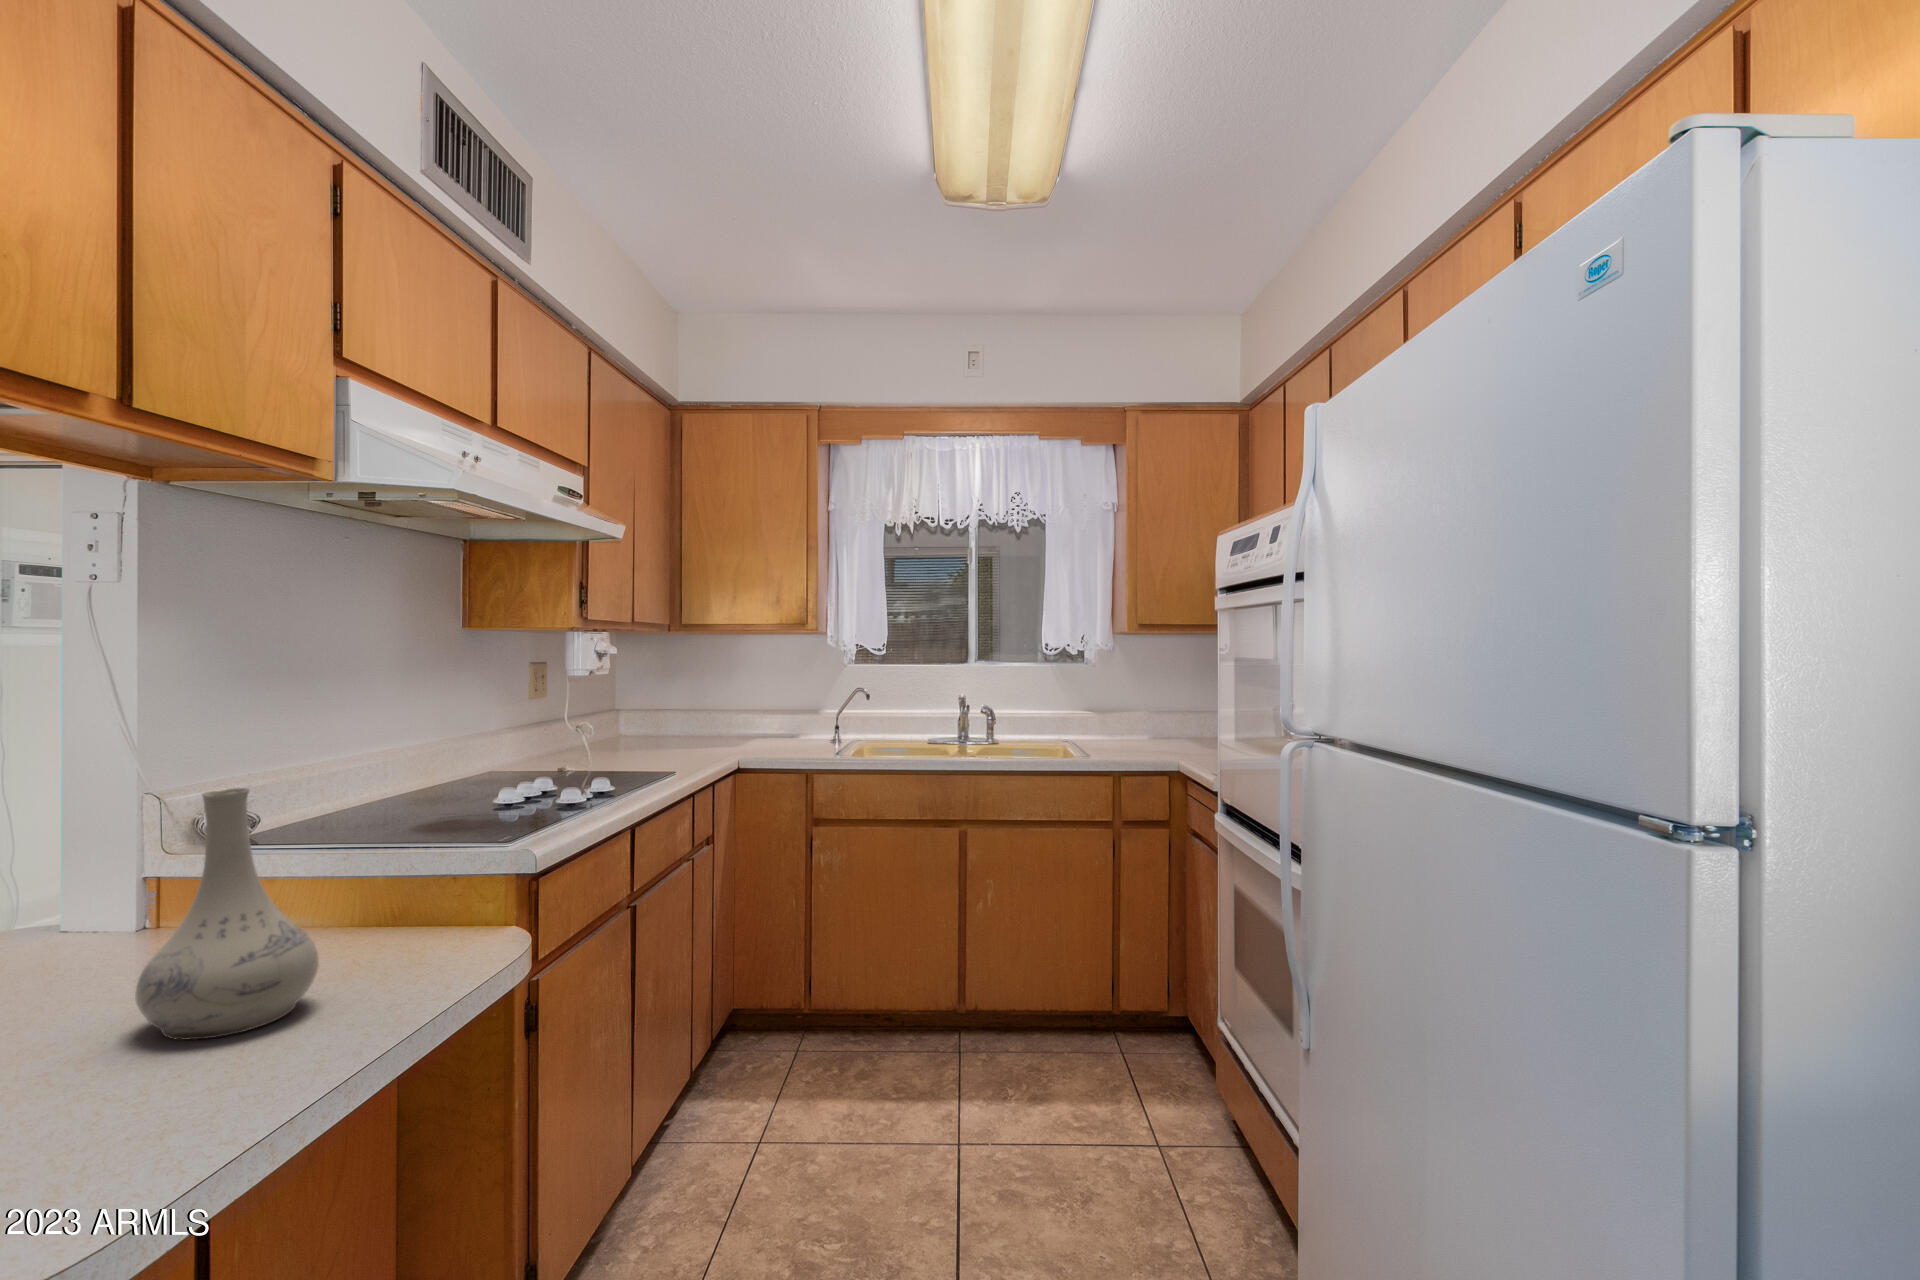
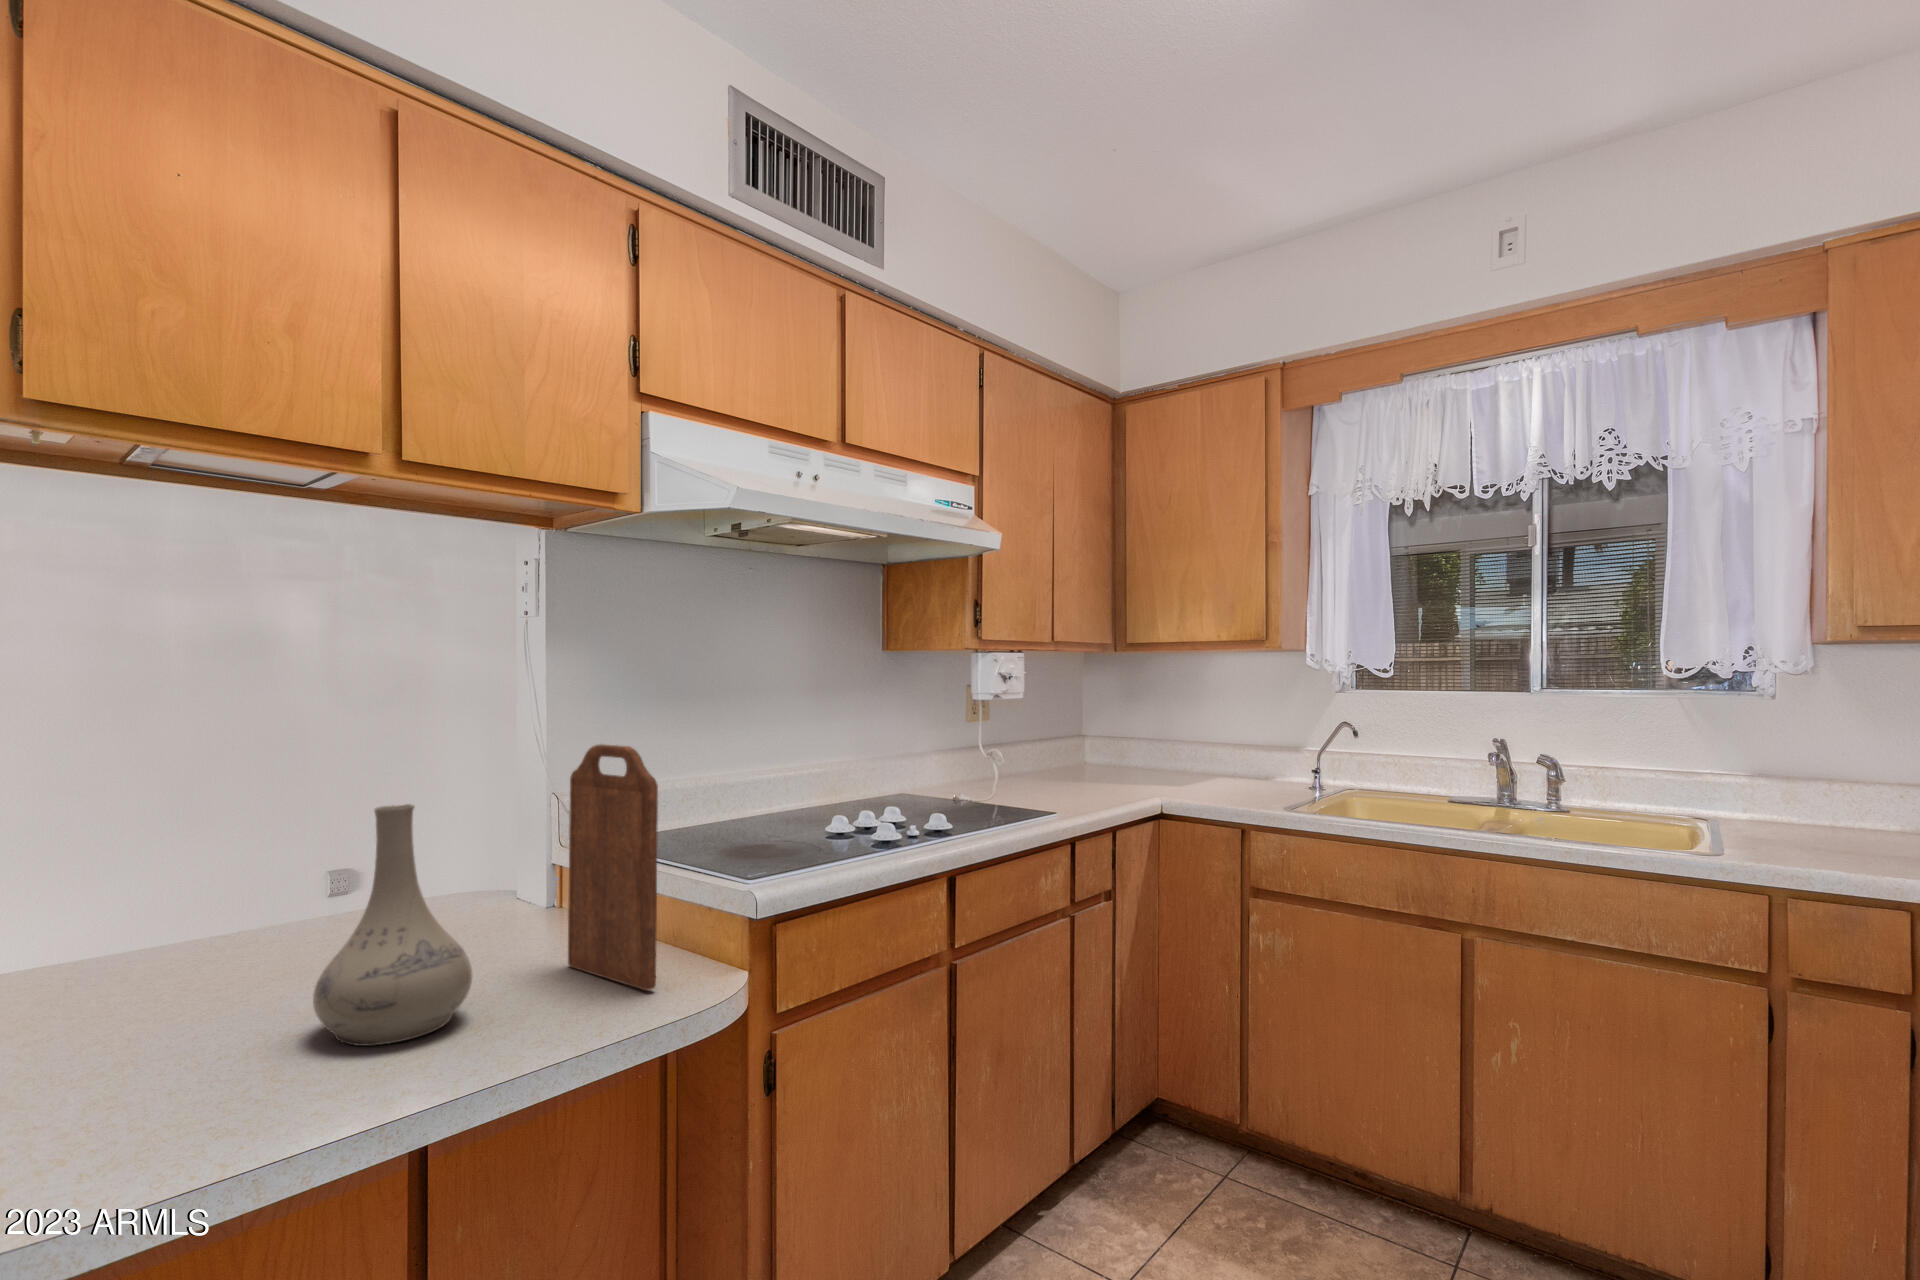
cutting board: none [322,721,463,949] -> present [568,744,658,991]

